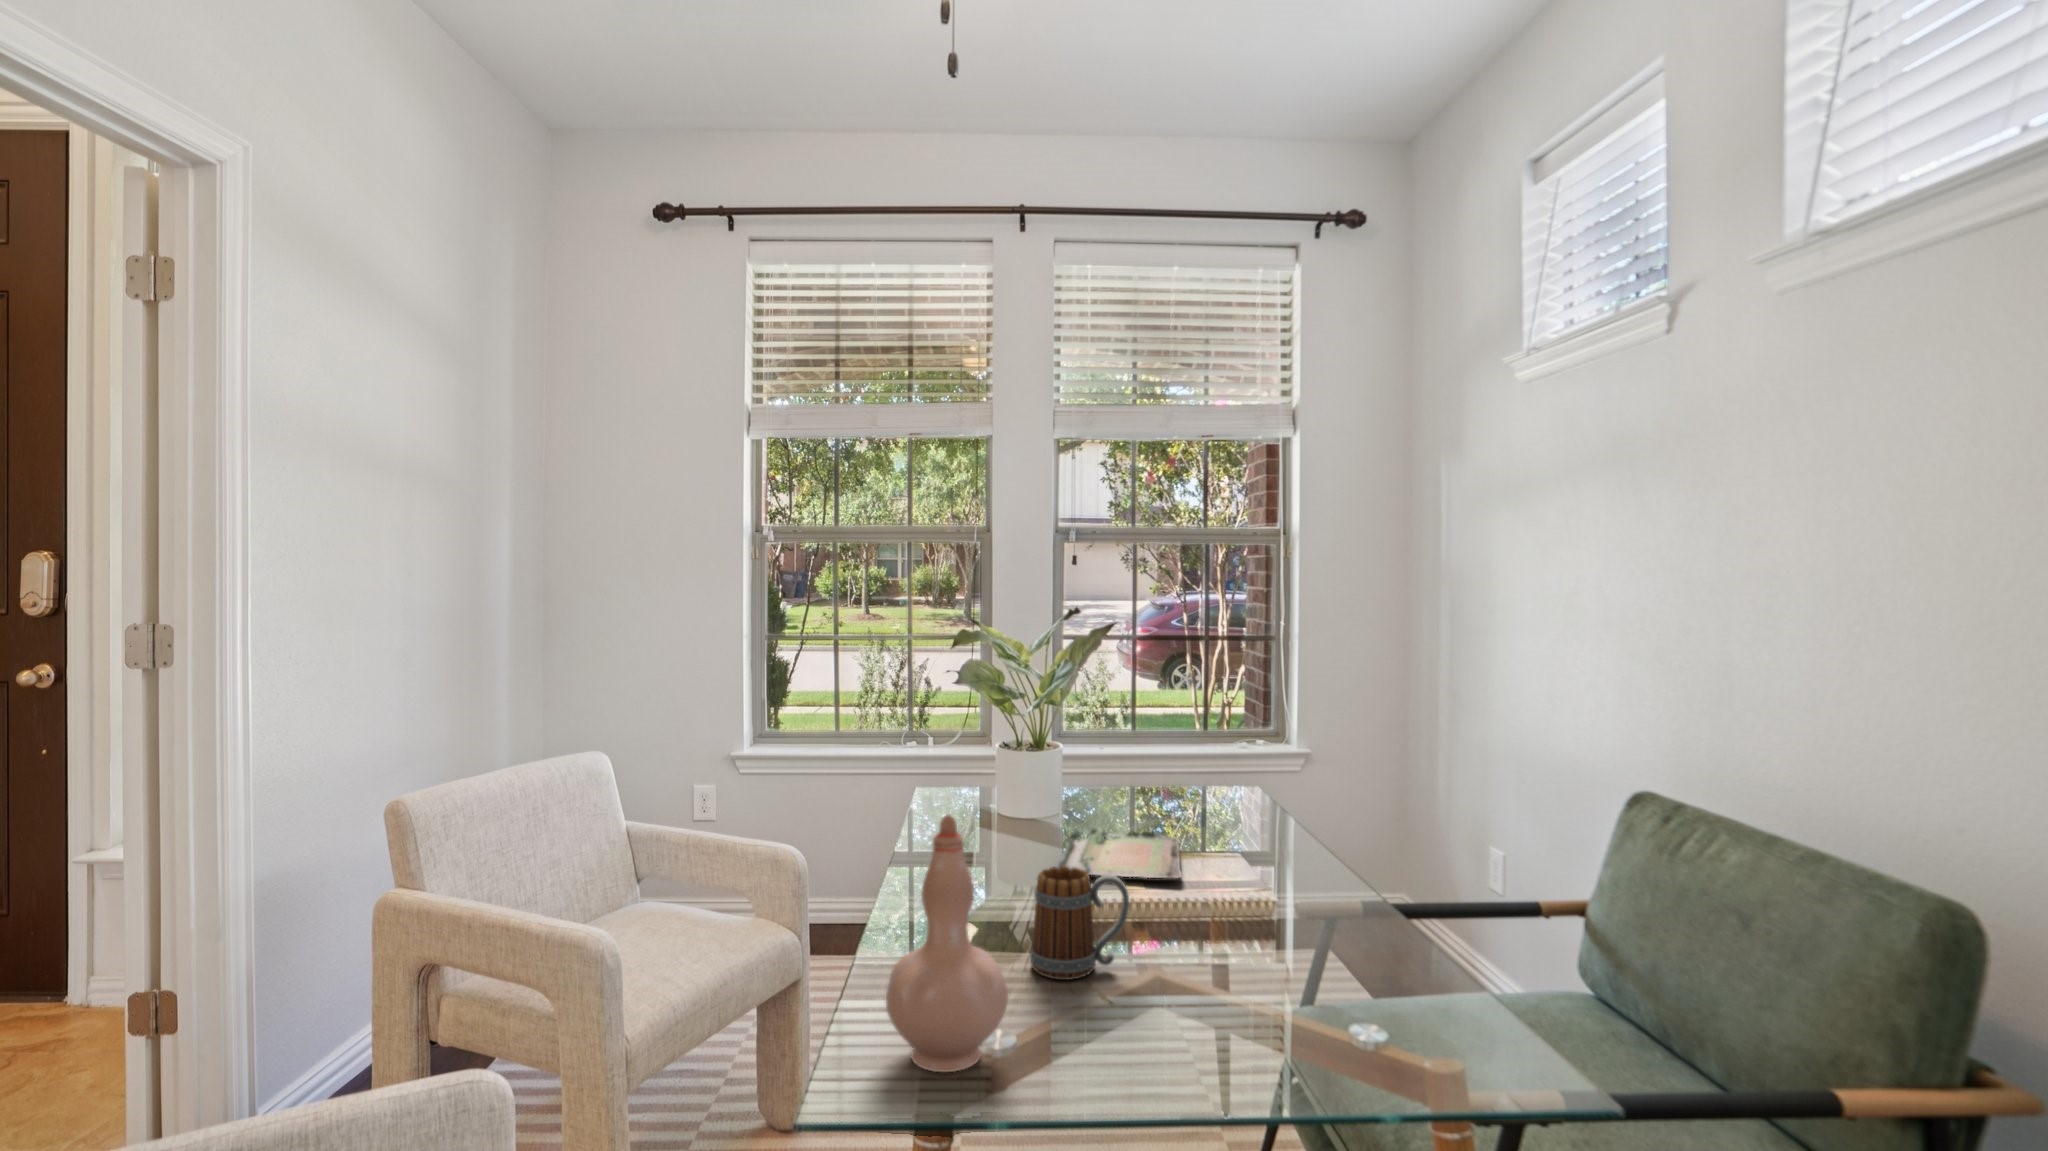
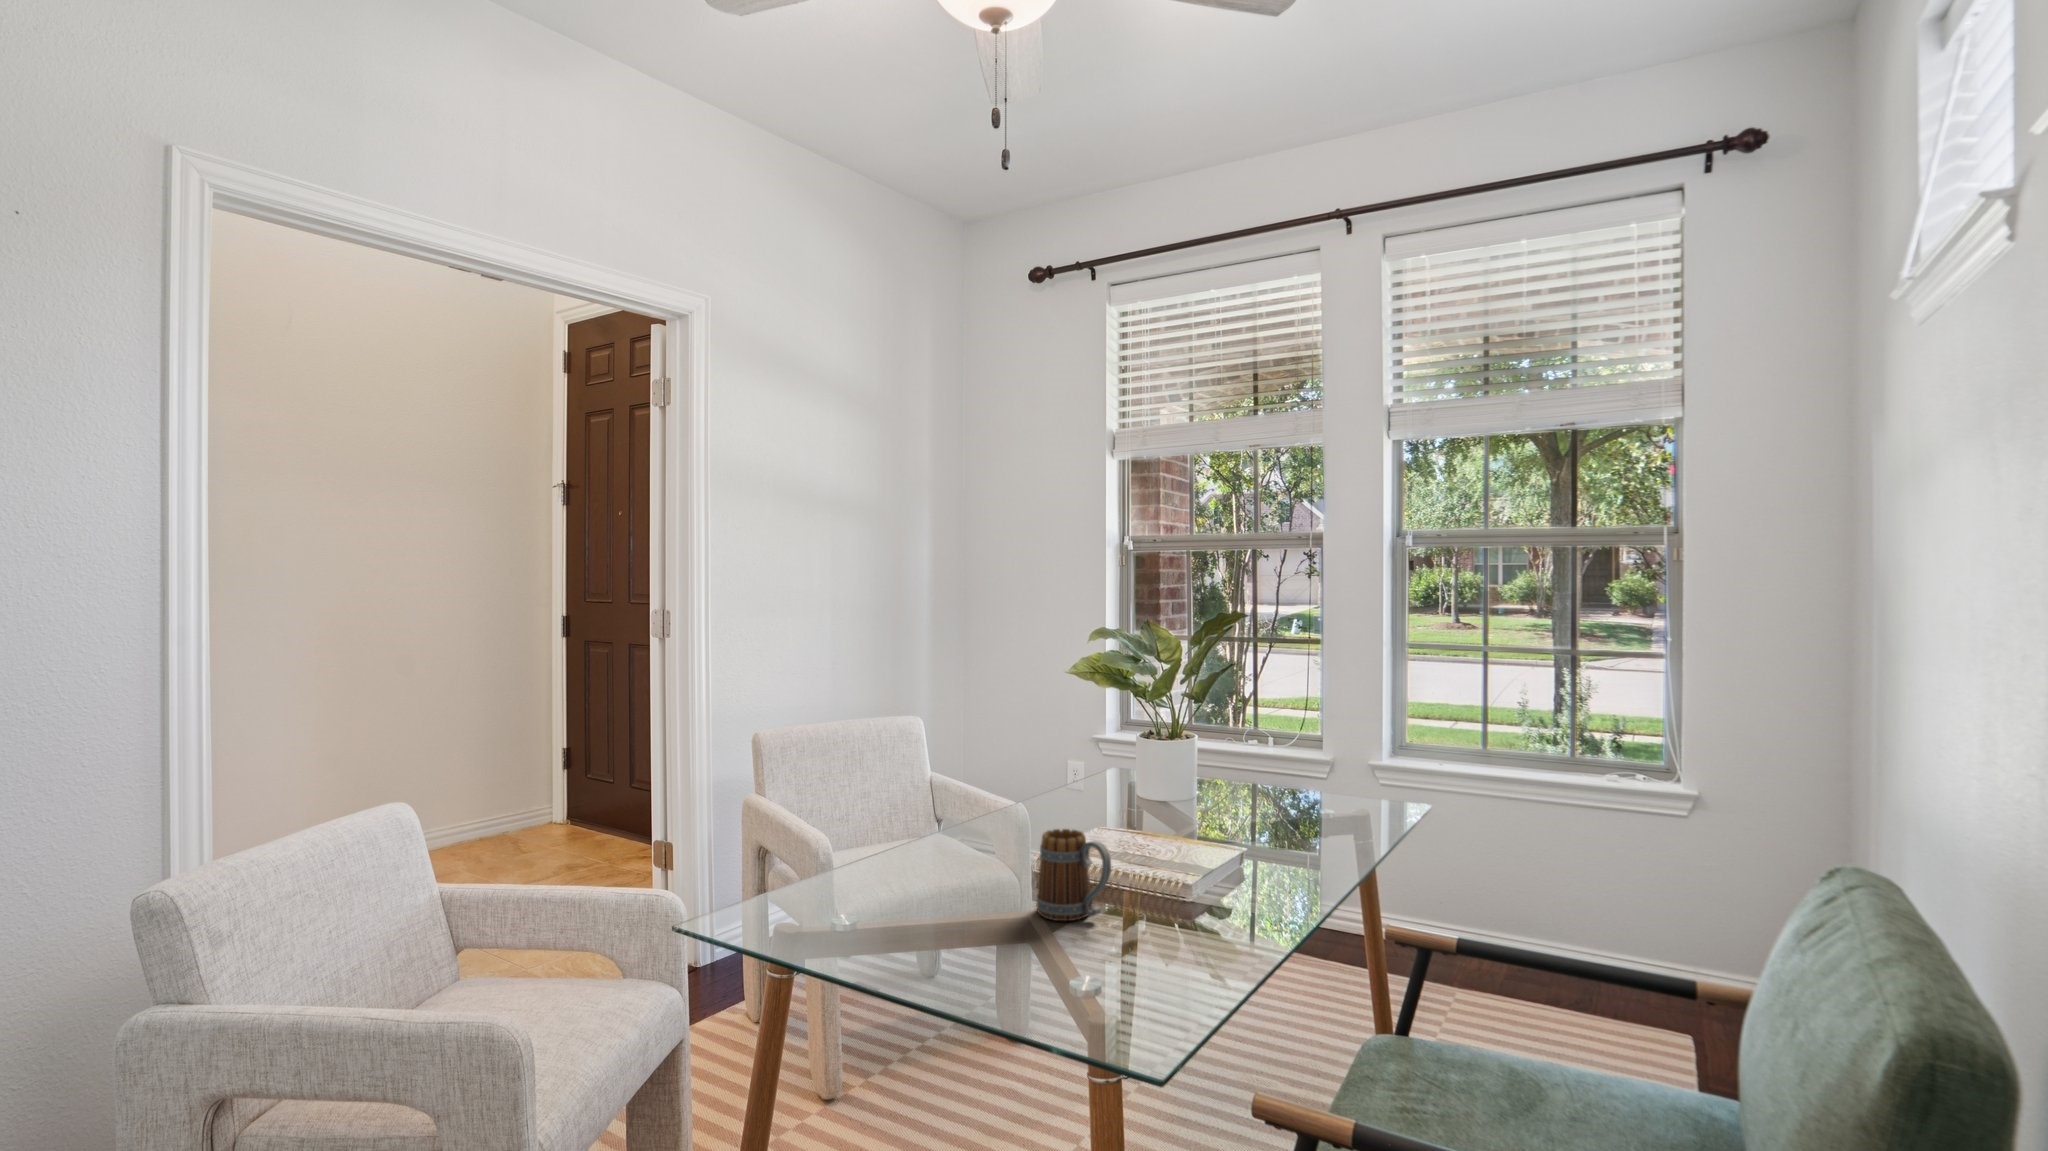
vase: present [886,815,1008,1072] -> none [855,762,947,951]
tray: present [1058,829,1181,878] -> none [1169,821,1330,872]

